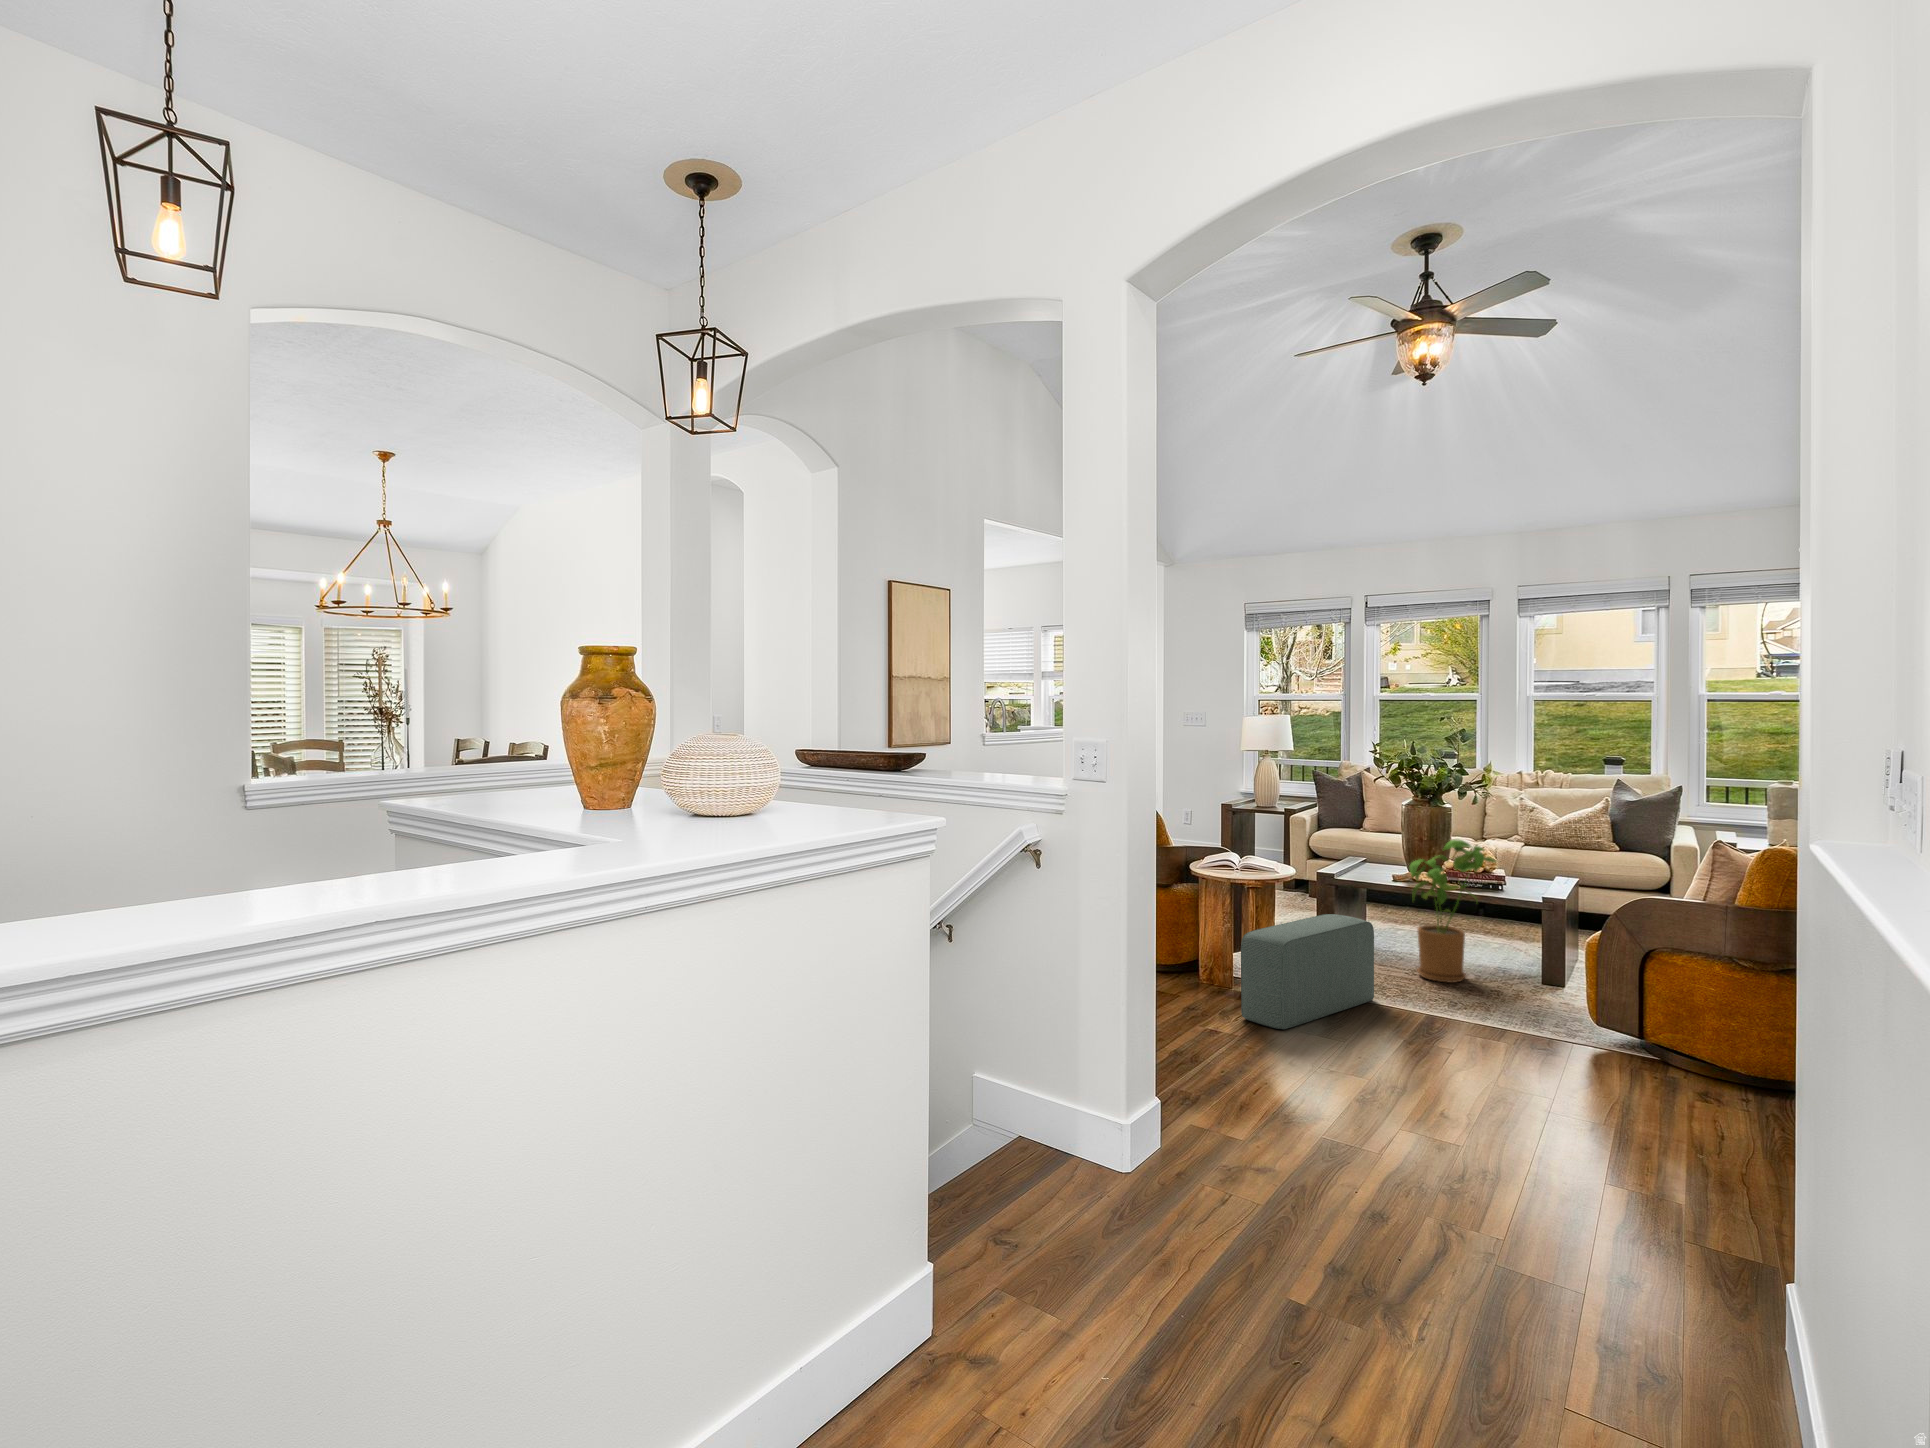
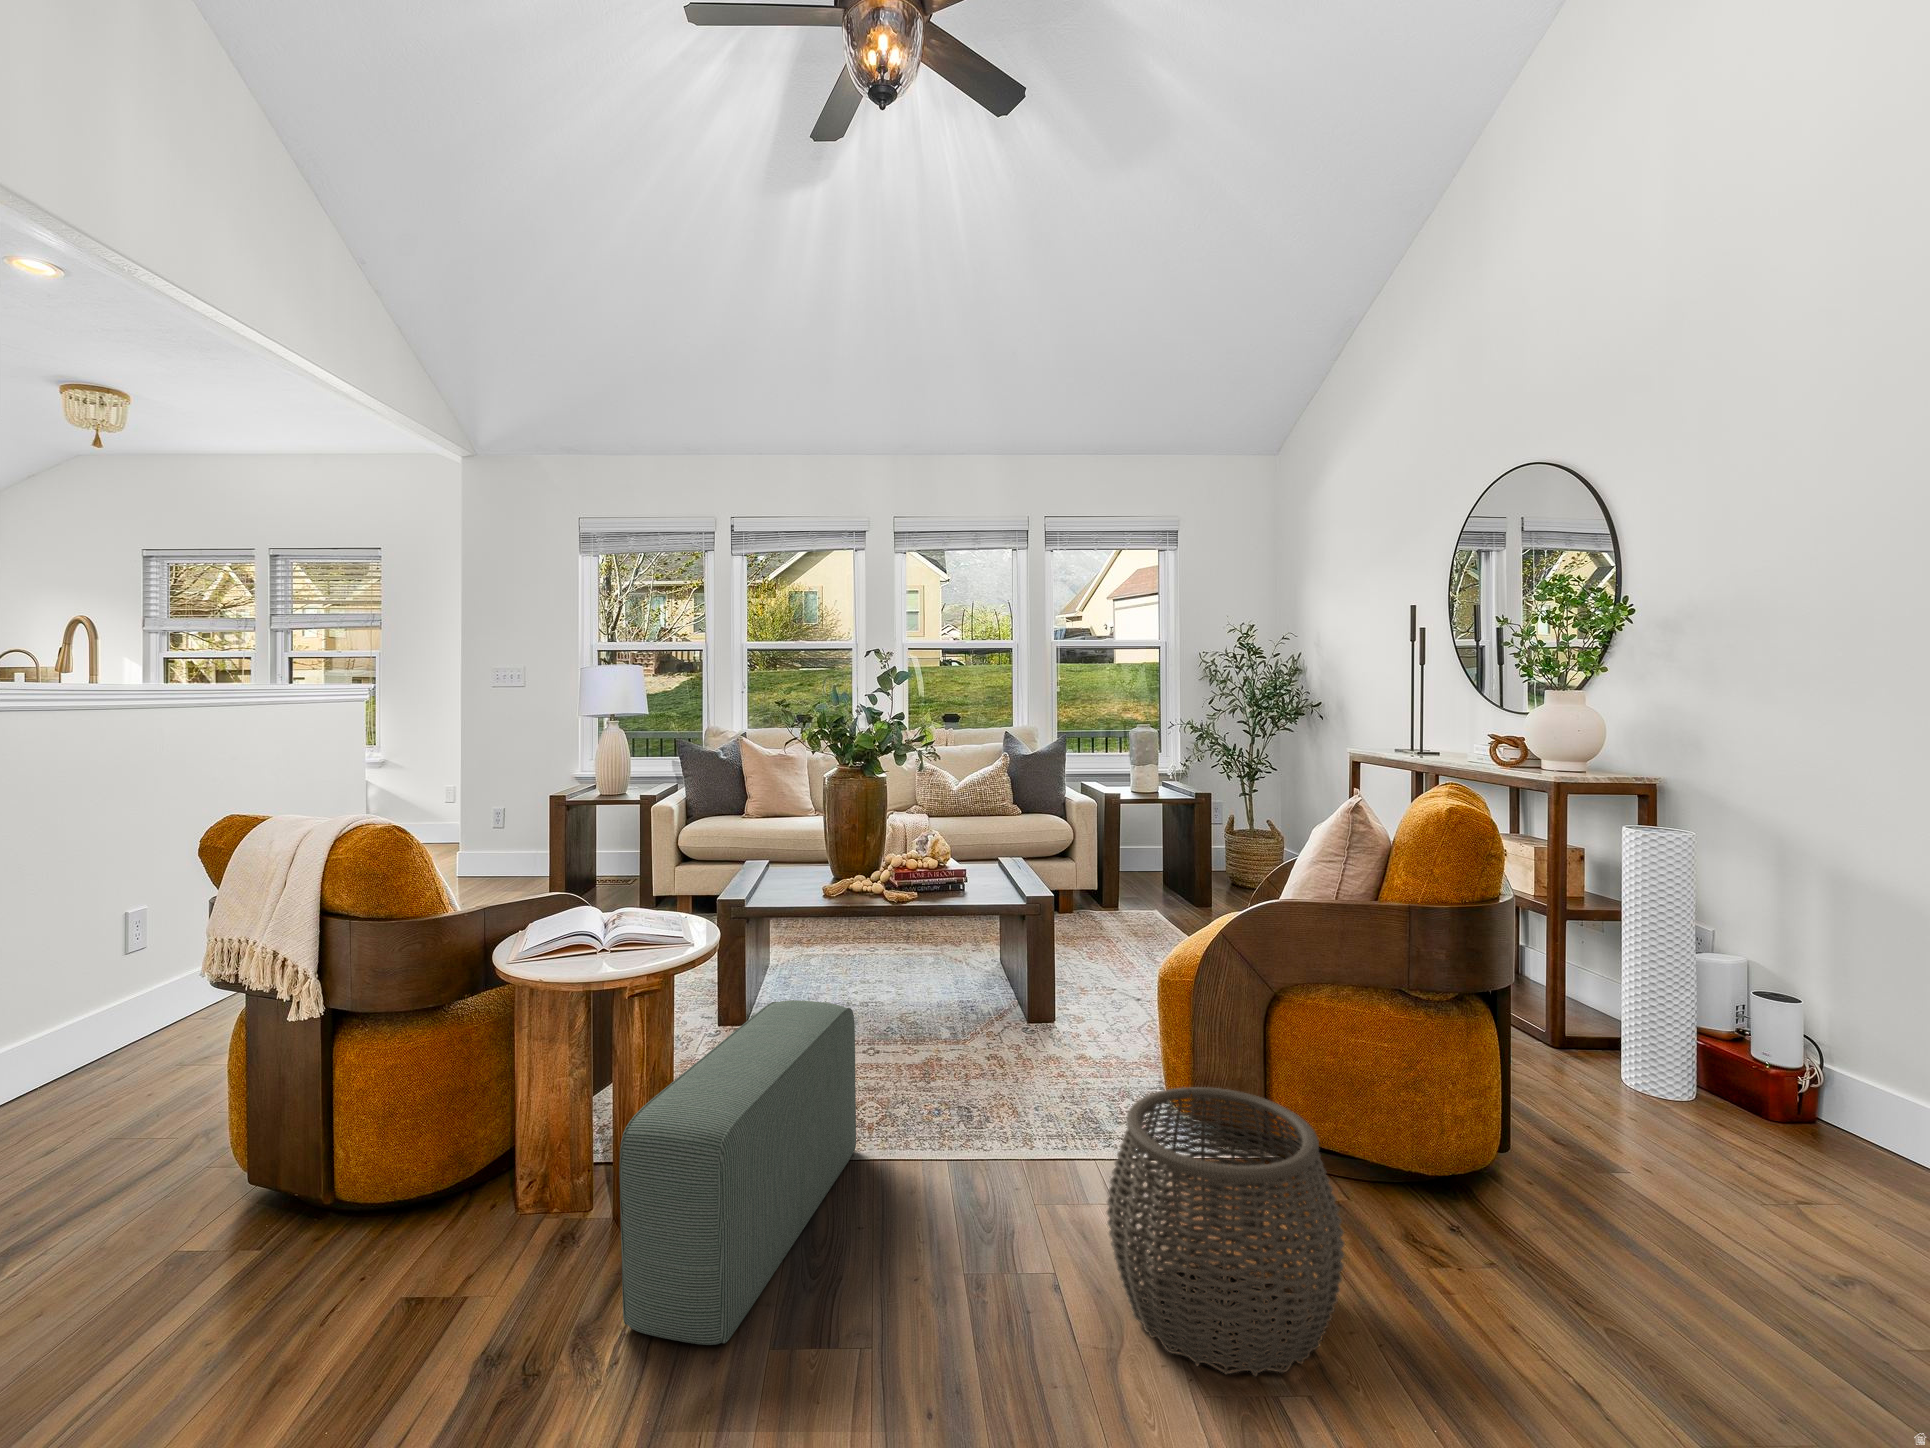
house plant: present [1410,840,1496,982] -> none [871,829,1000,1064]
woven basket: none [1470,970,1599,1091] -> present [1107,1087,1345,1377]

